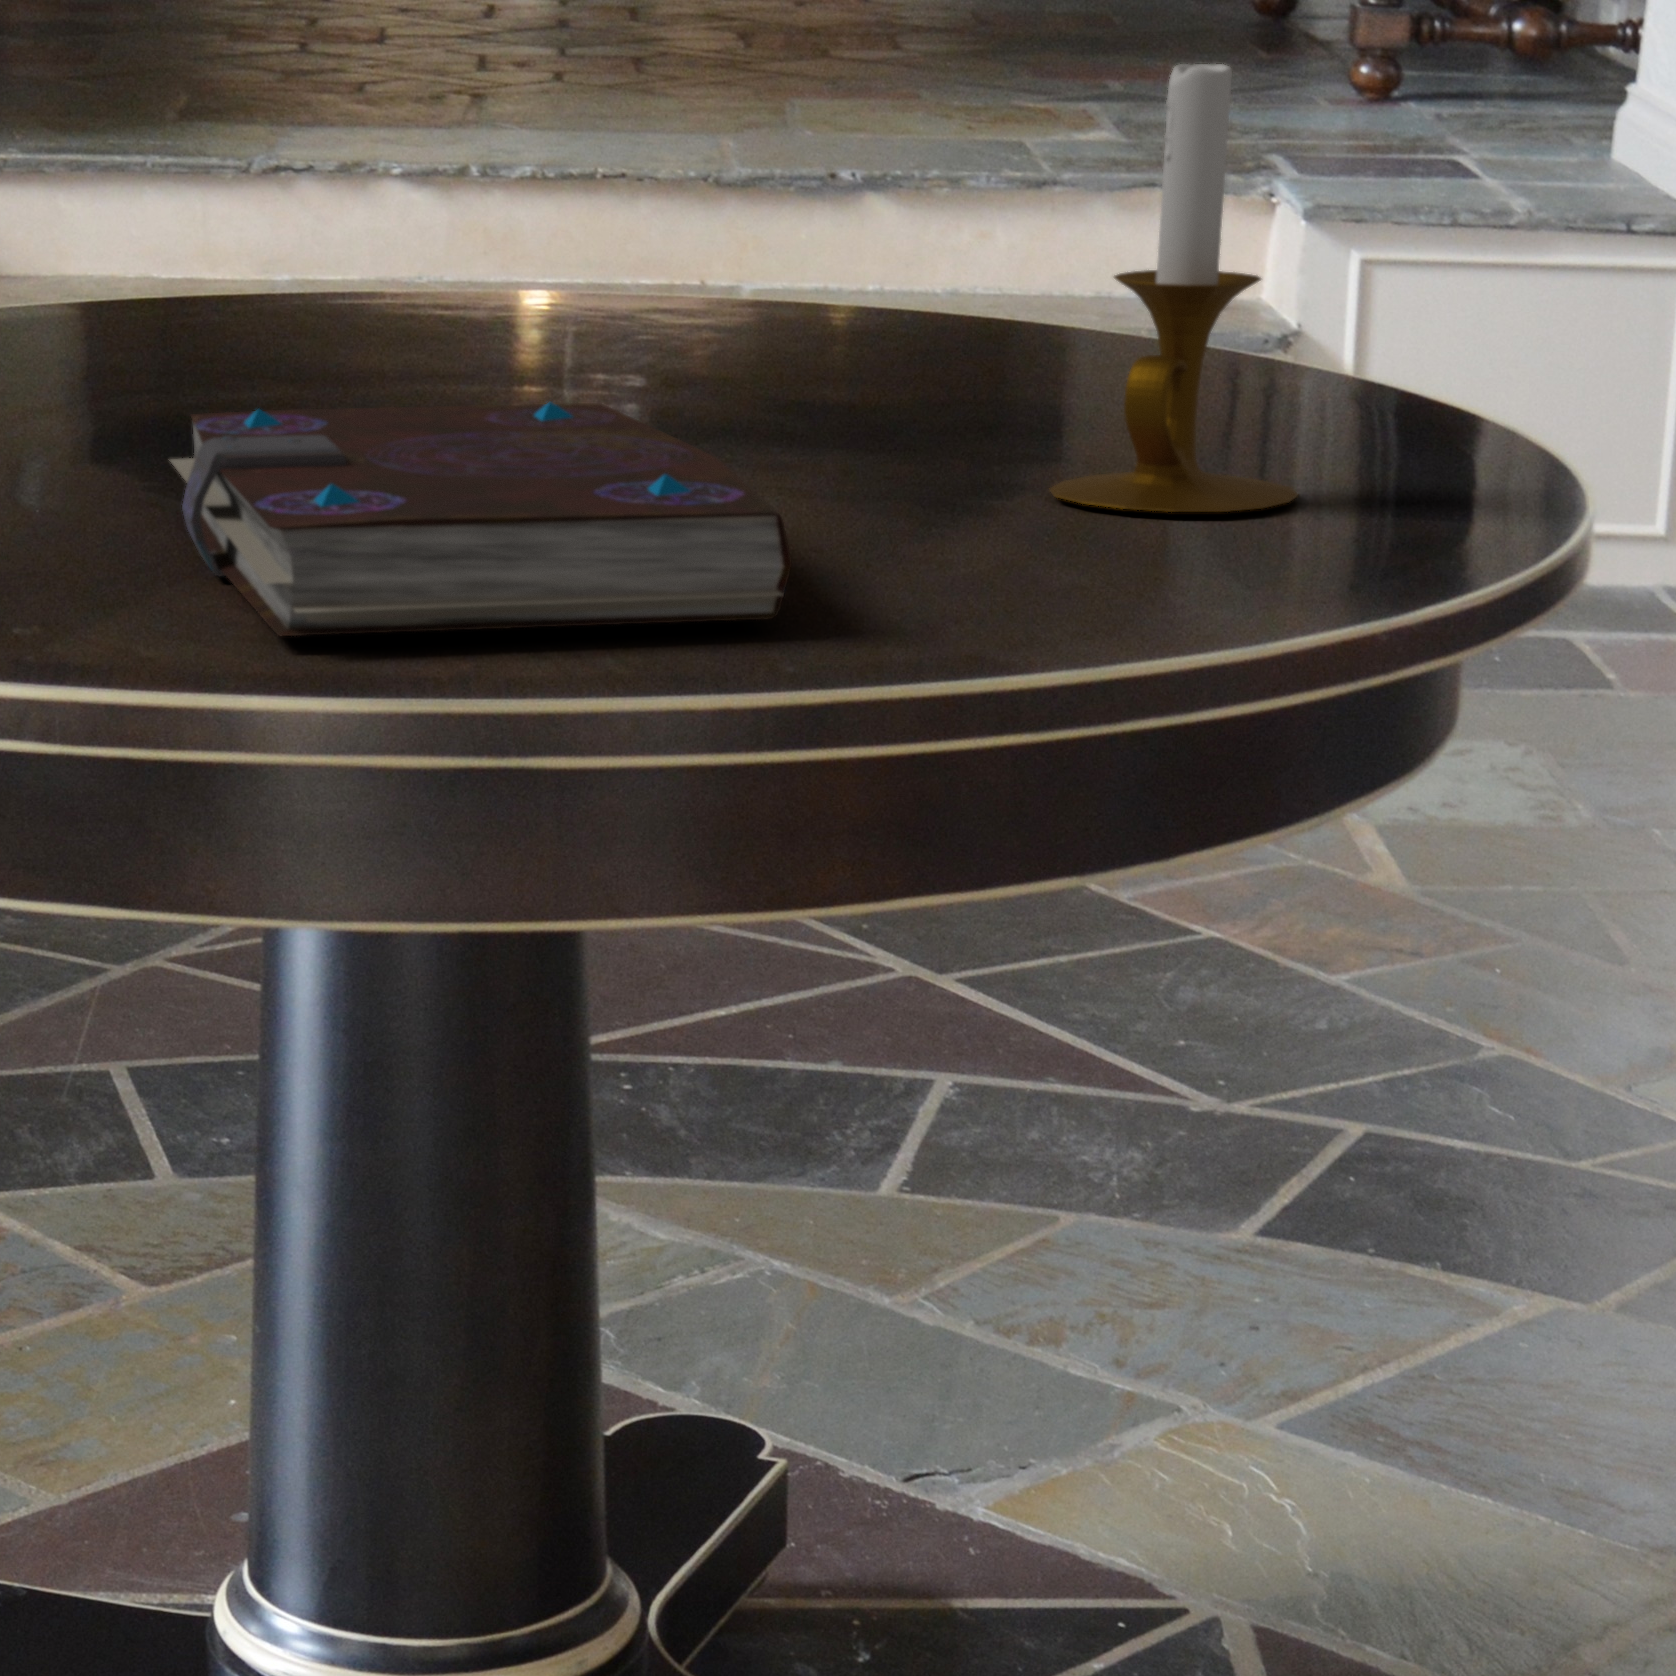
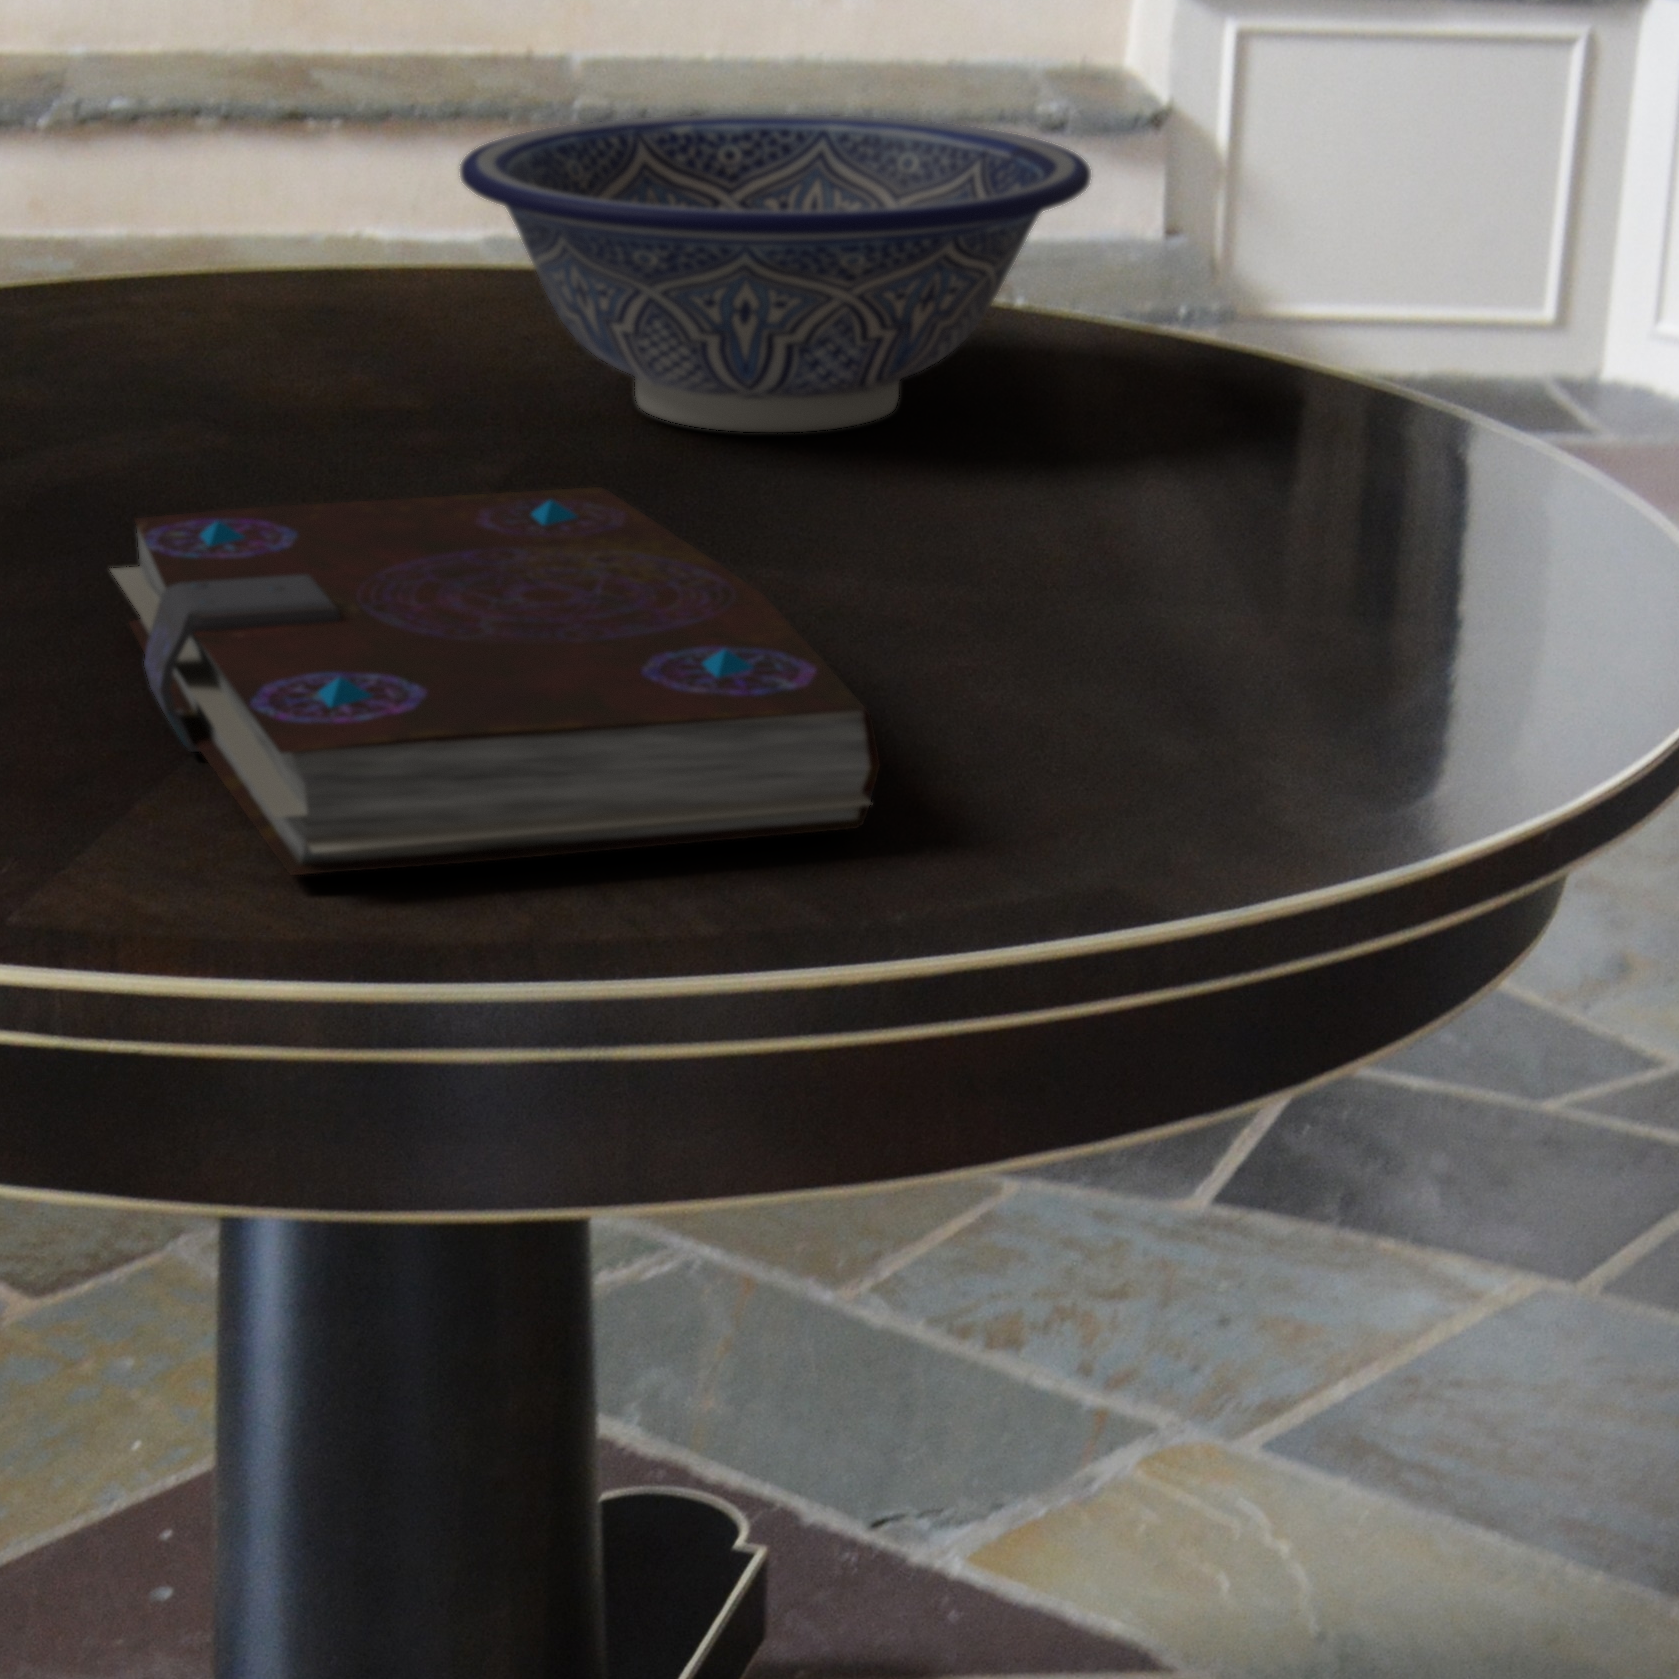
candlestick: present [1050,64,1298,512] -> none [1106,86,1389,611]
decorative bowl: none [515,159,1071,411] -> present [460,114,1091,432]

